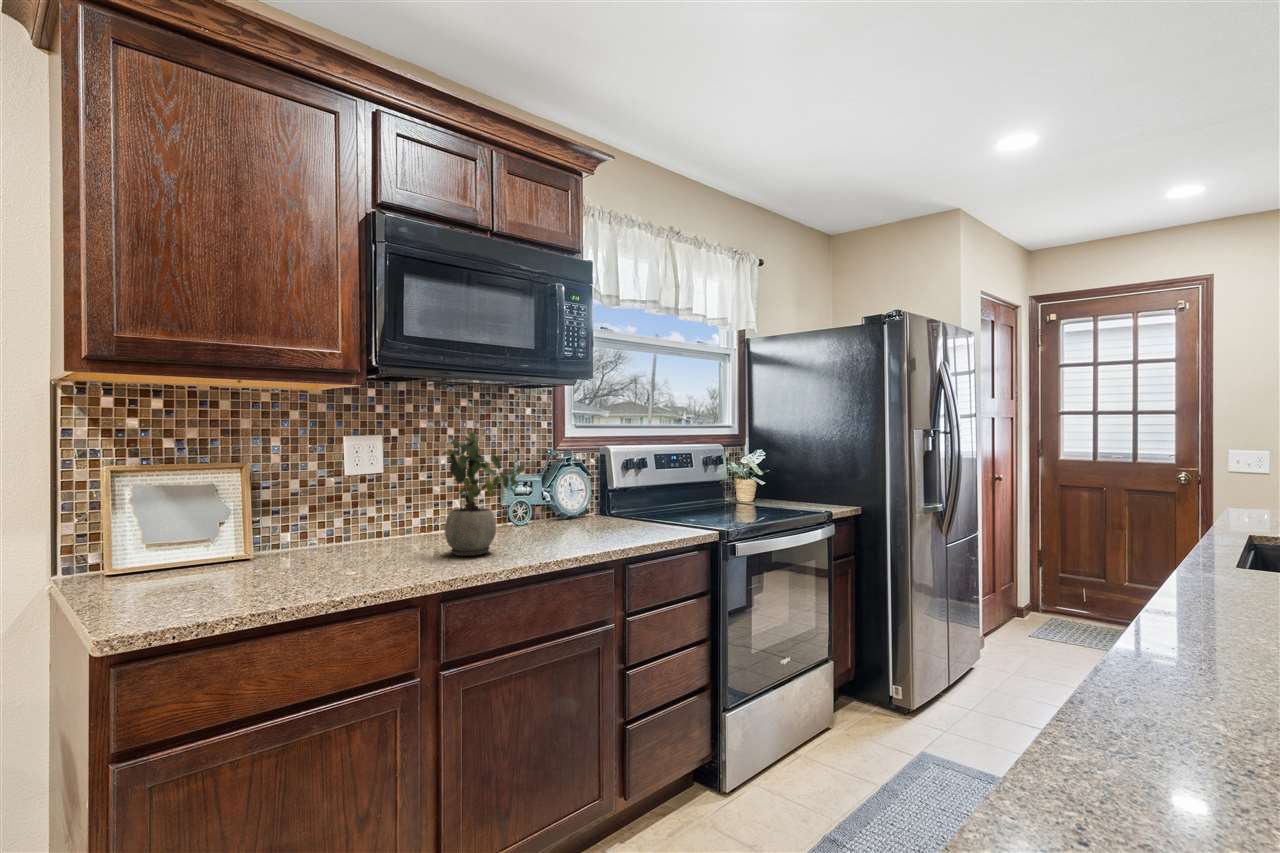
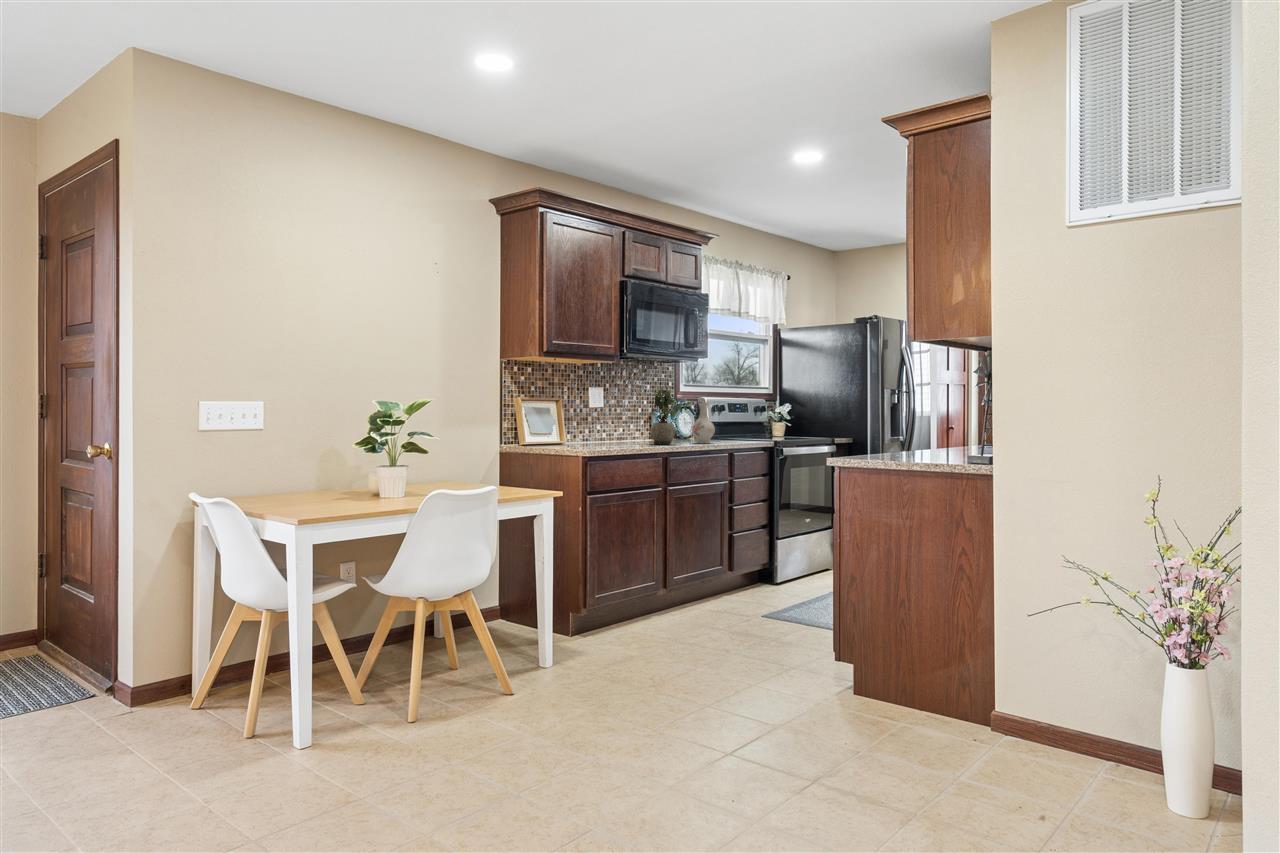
vase: none [545,463,591,546] -> present [692,402,715,444]

